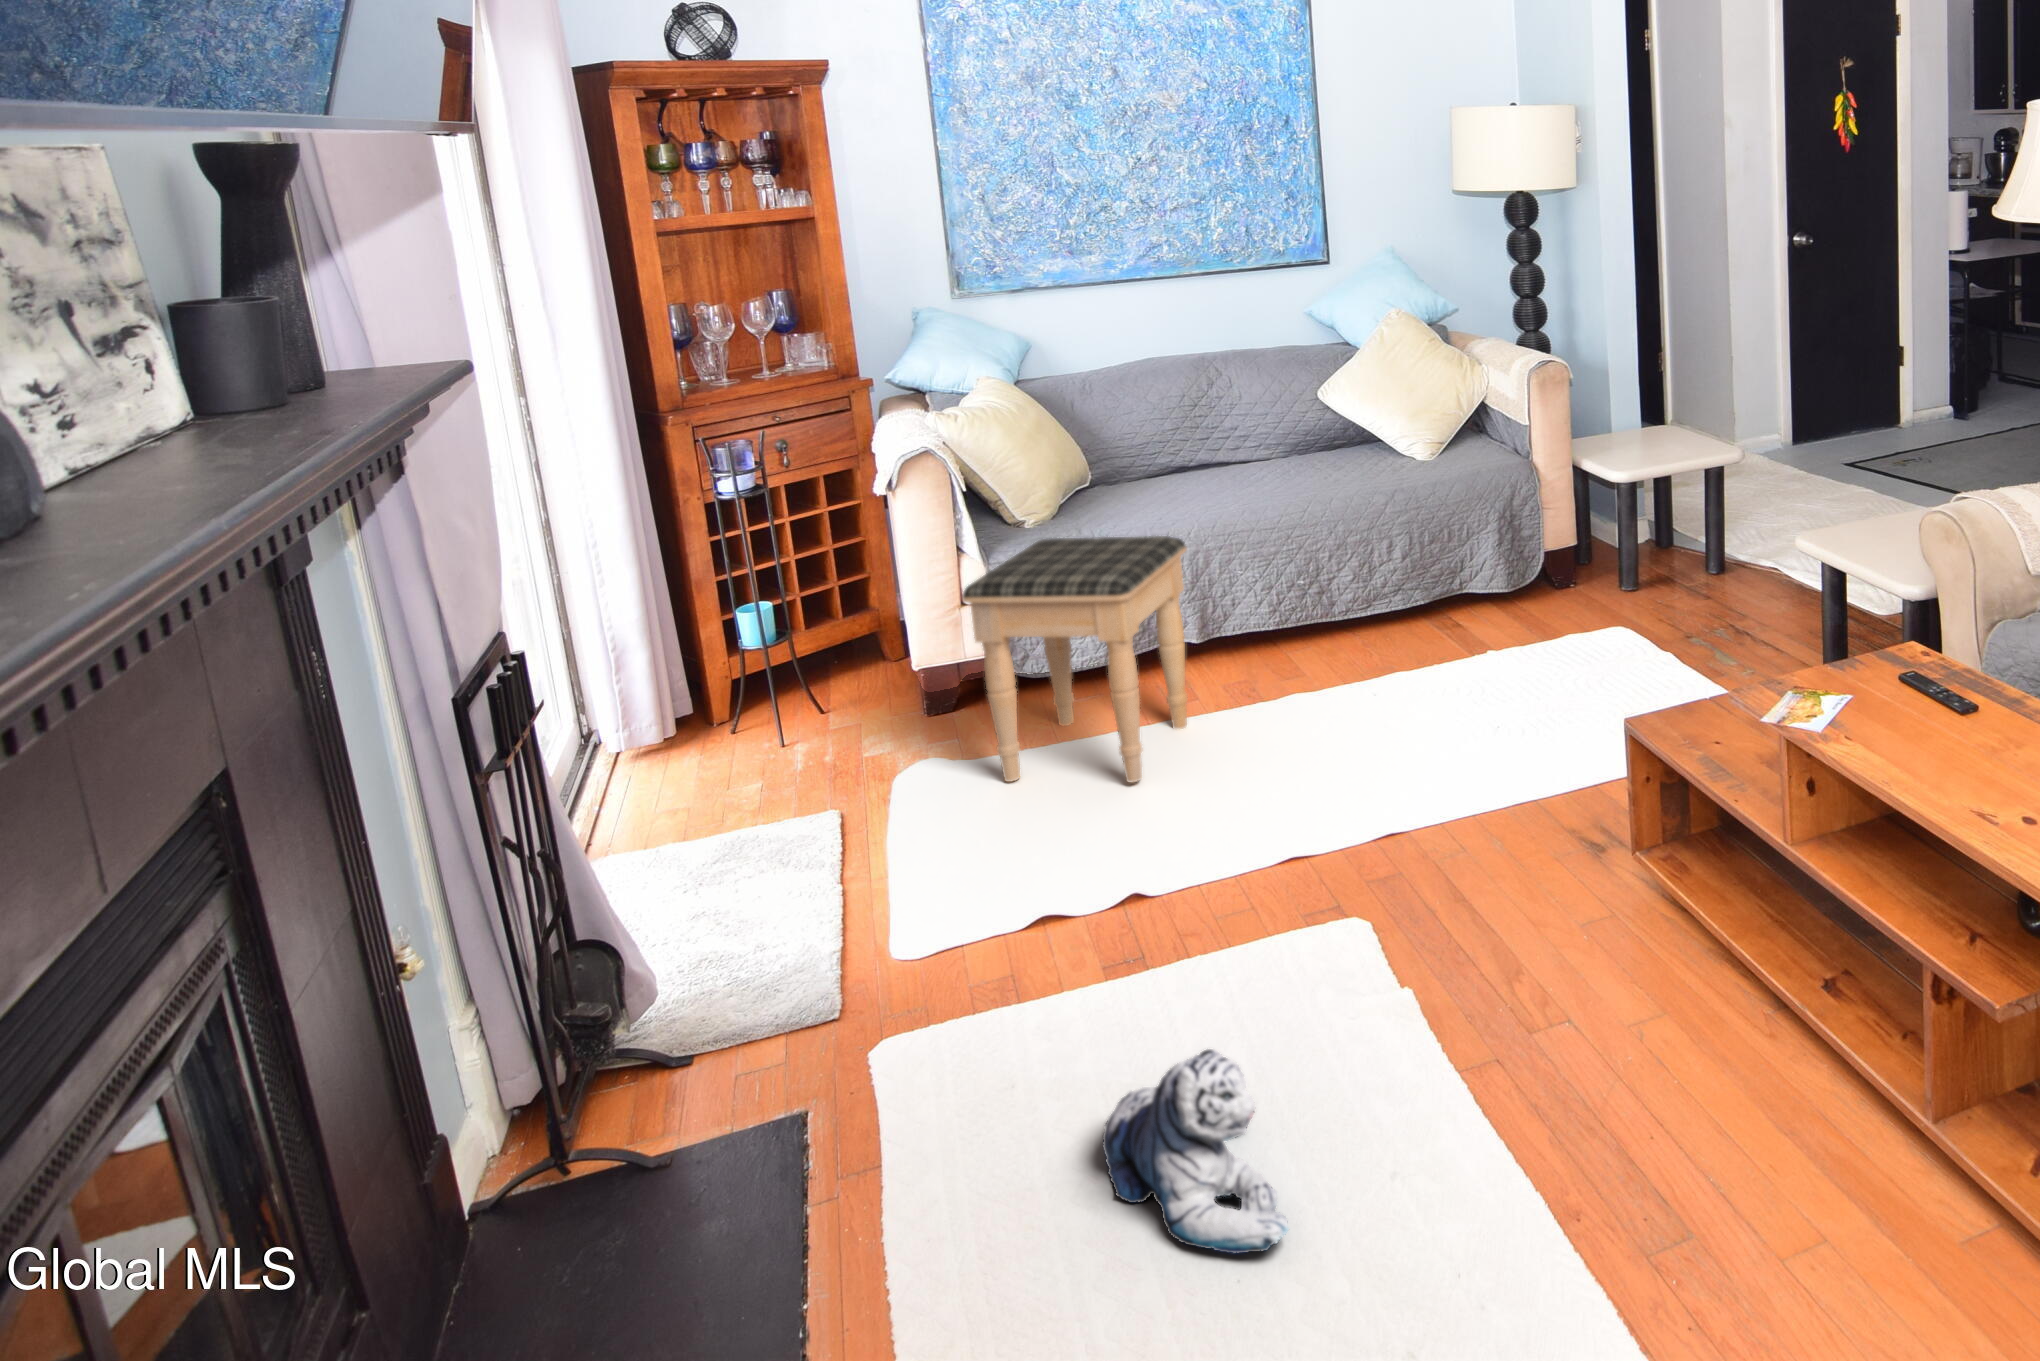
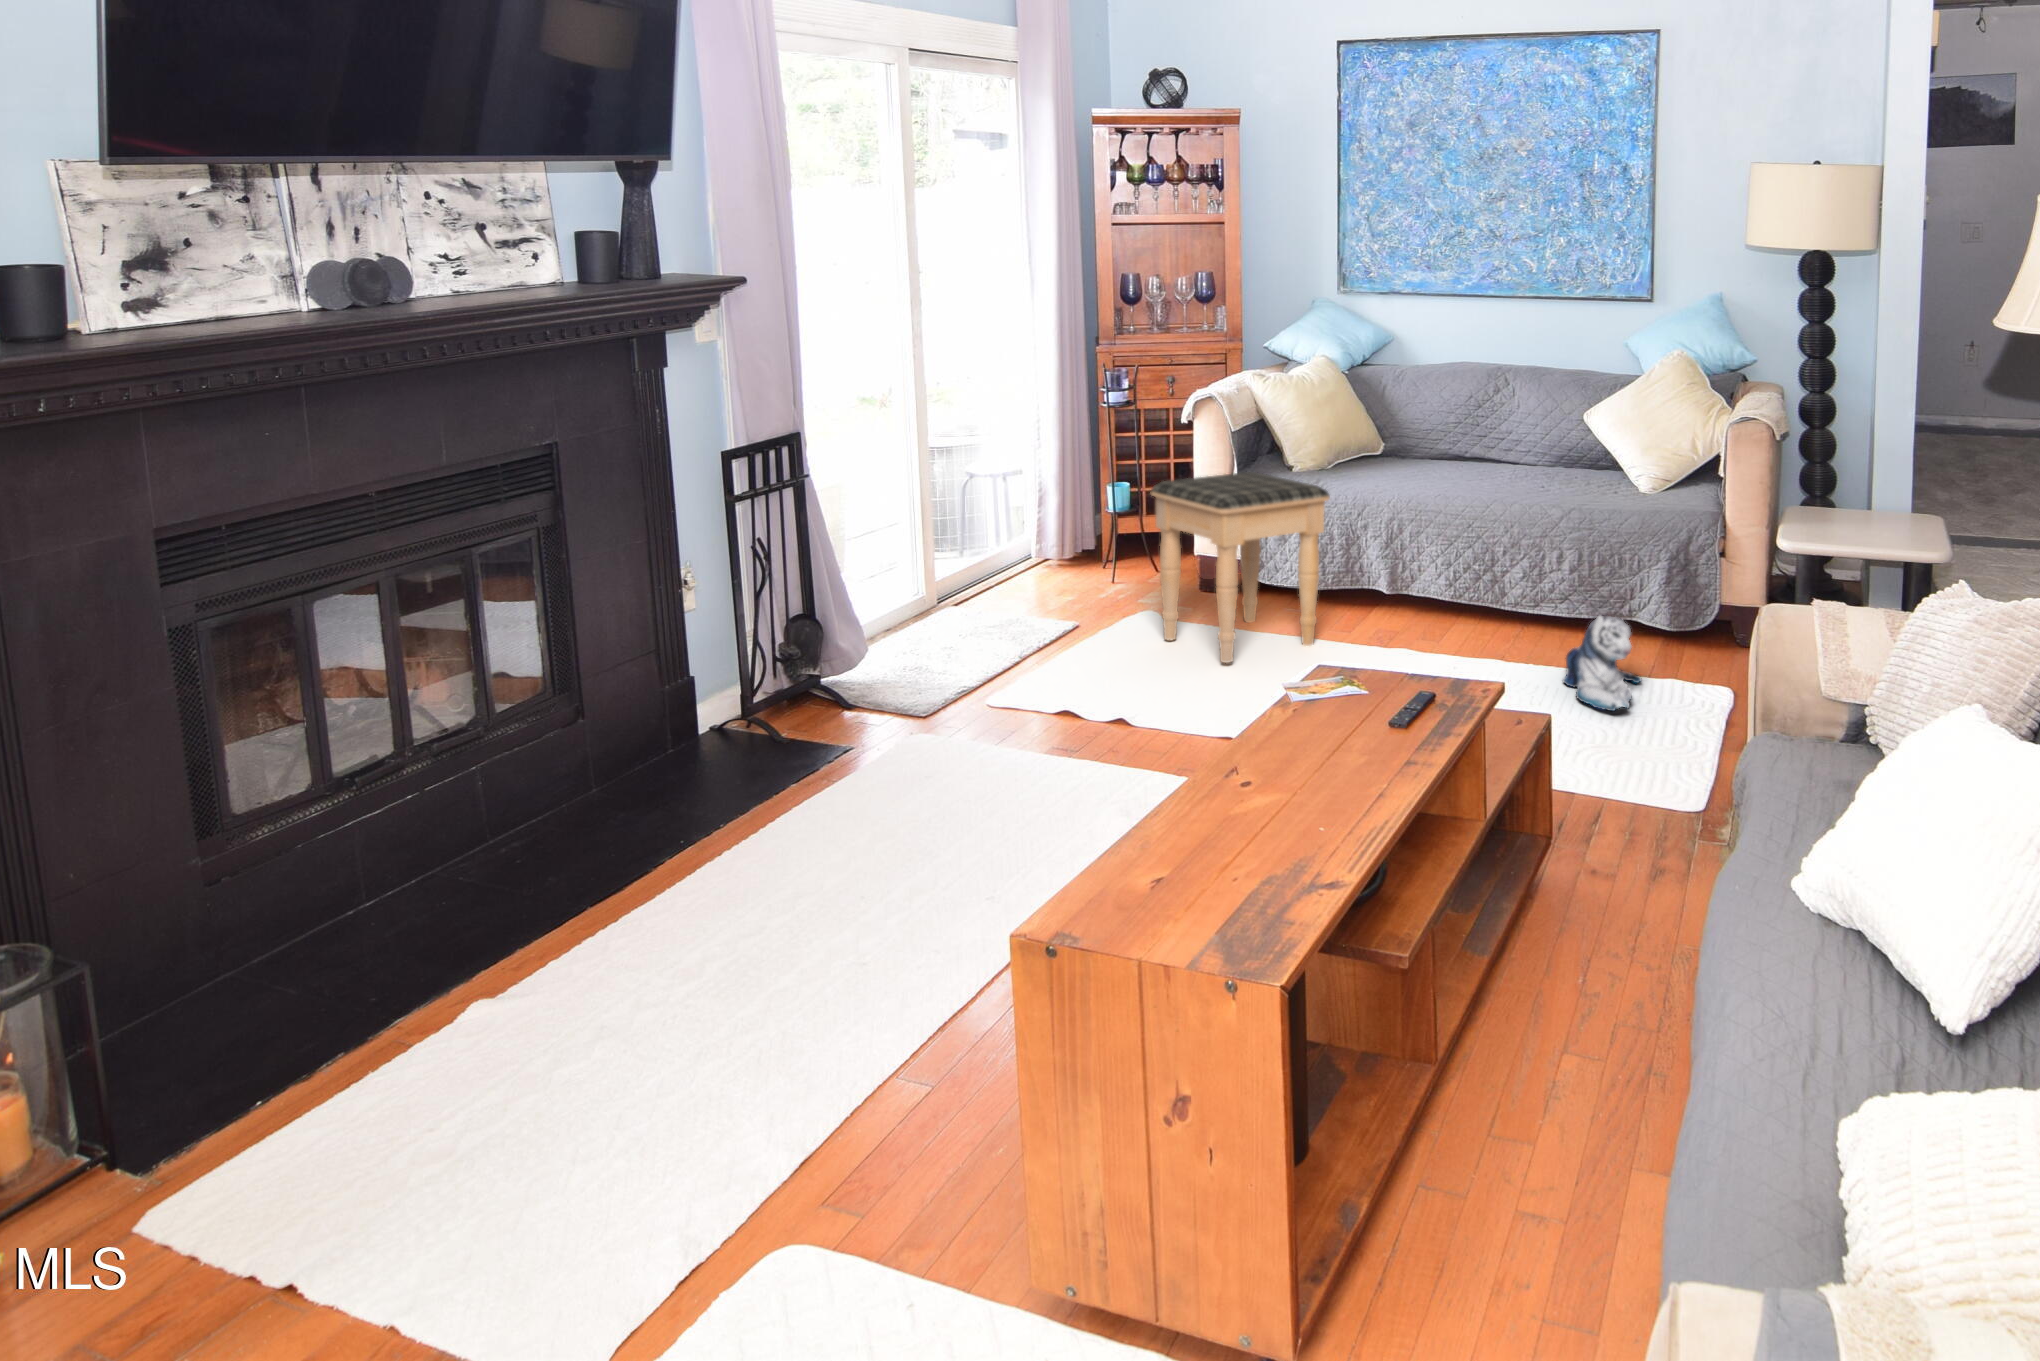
plush toy: present [1103,1049,1288,1253] -> present [1563,616,1641,711]

